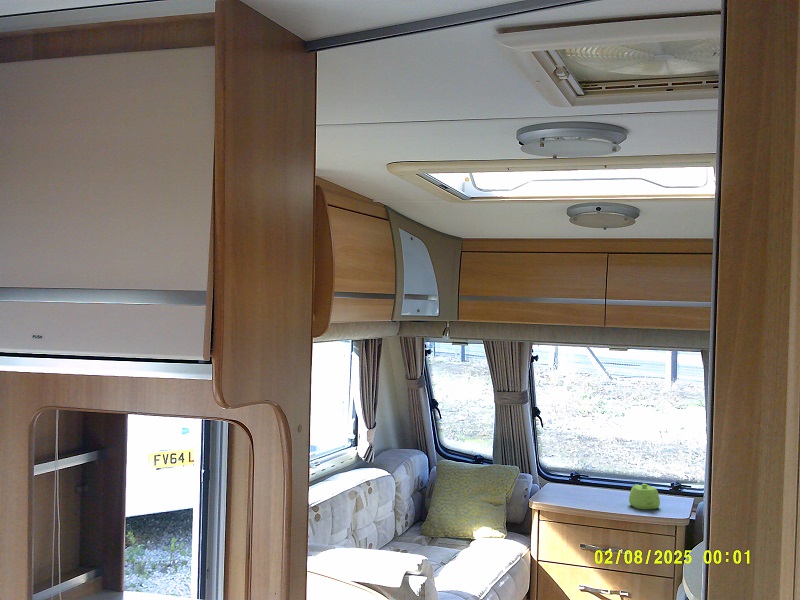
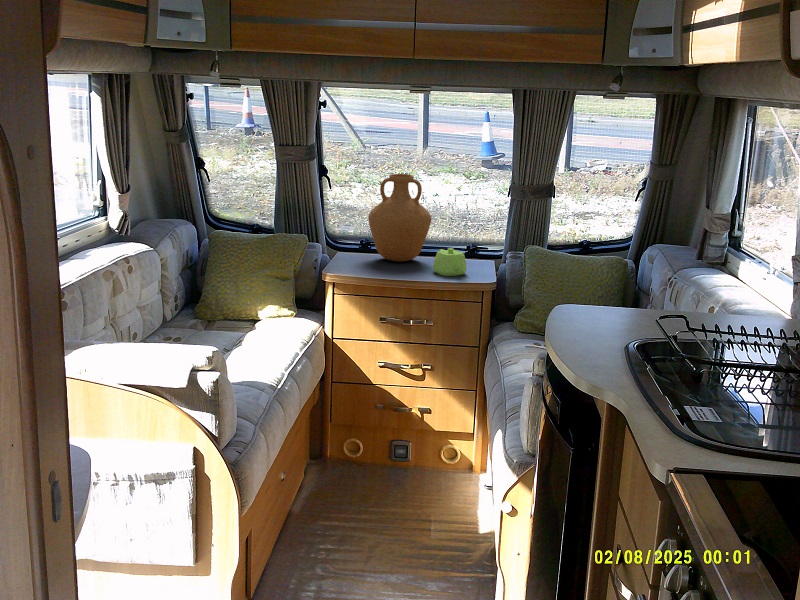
vase: none [572,416,629,494] -> present [368,174,431,262]

